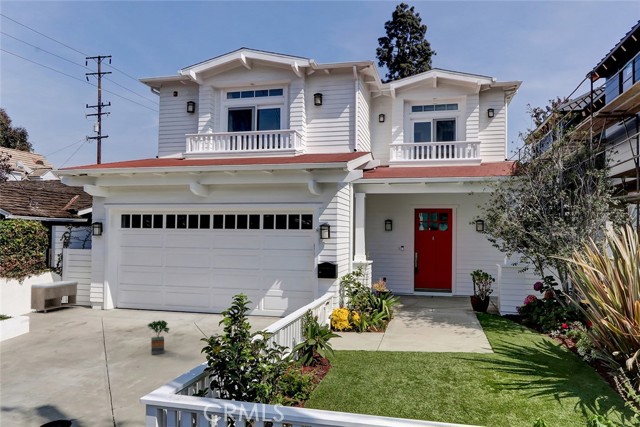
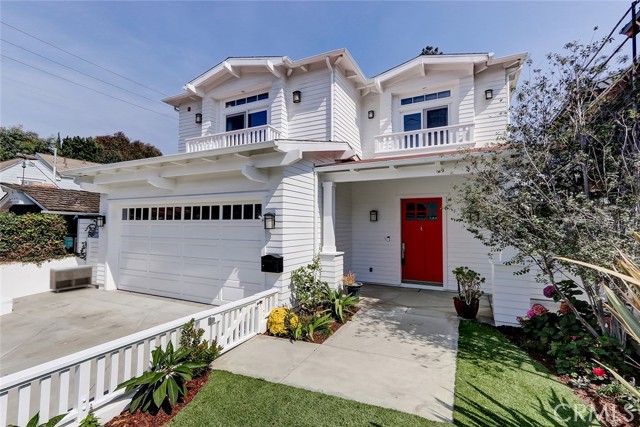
potted tree: present [148,320,169,355] -> none [22,319,54,360]

